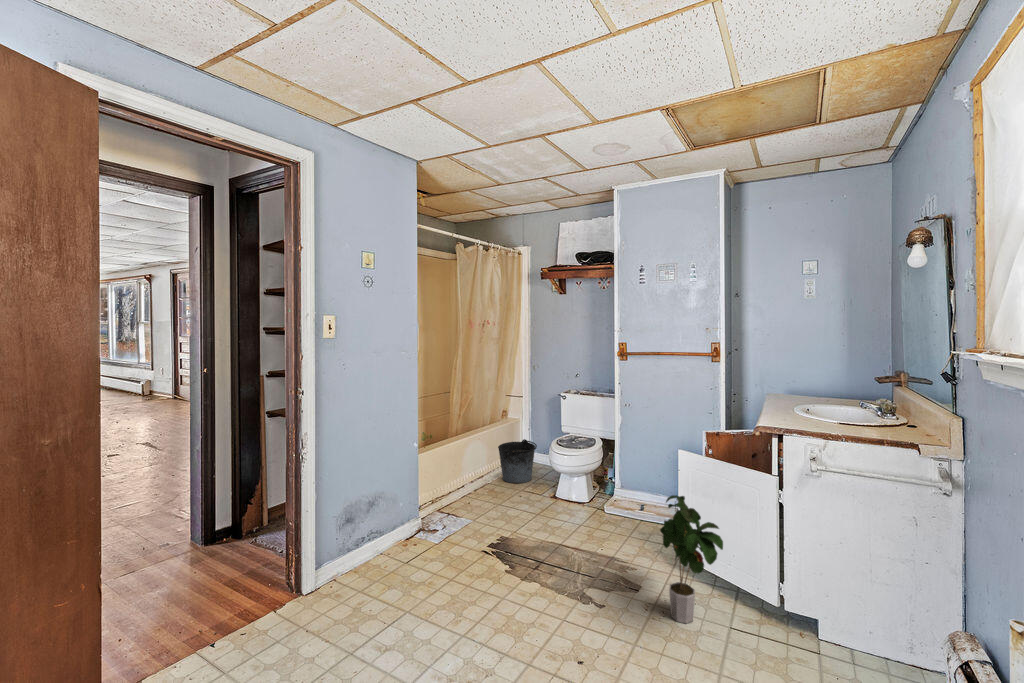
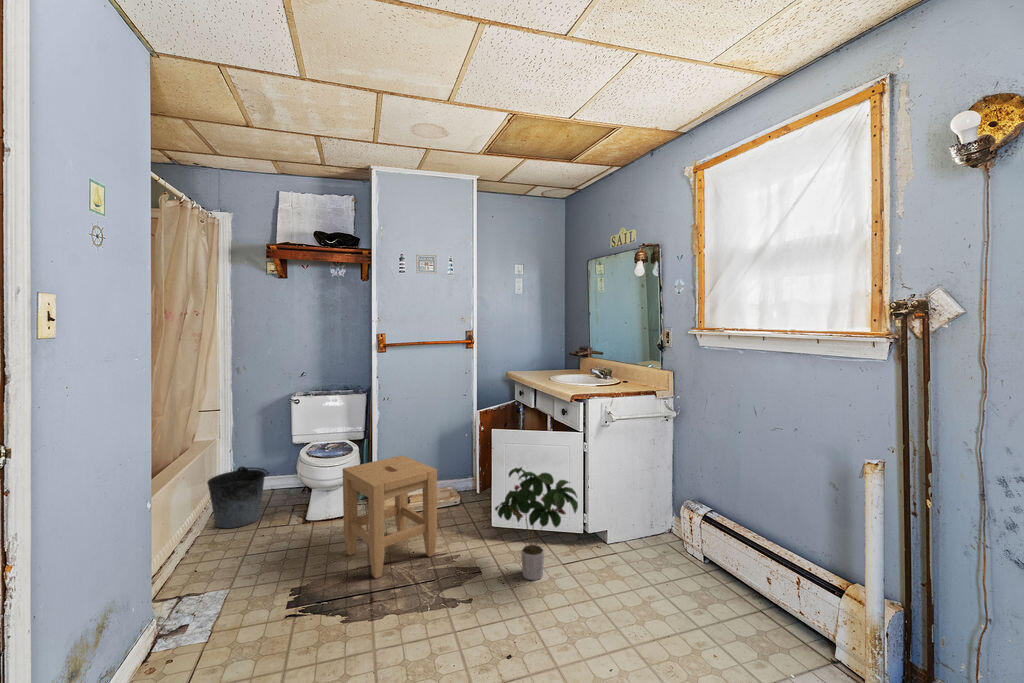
stool: none [550,456,615,556] -> present [343,455,437,578]

